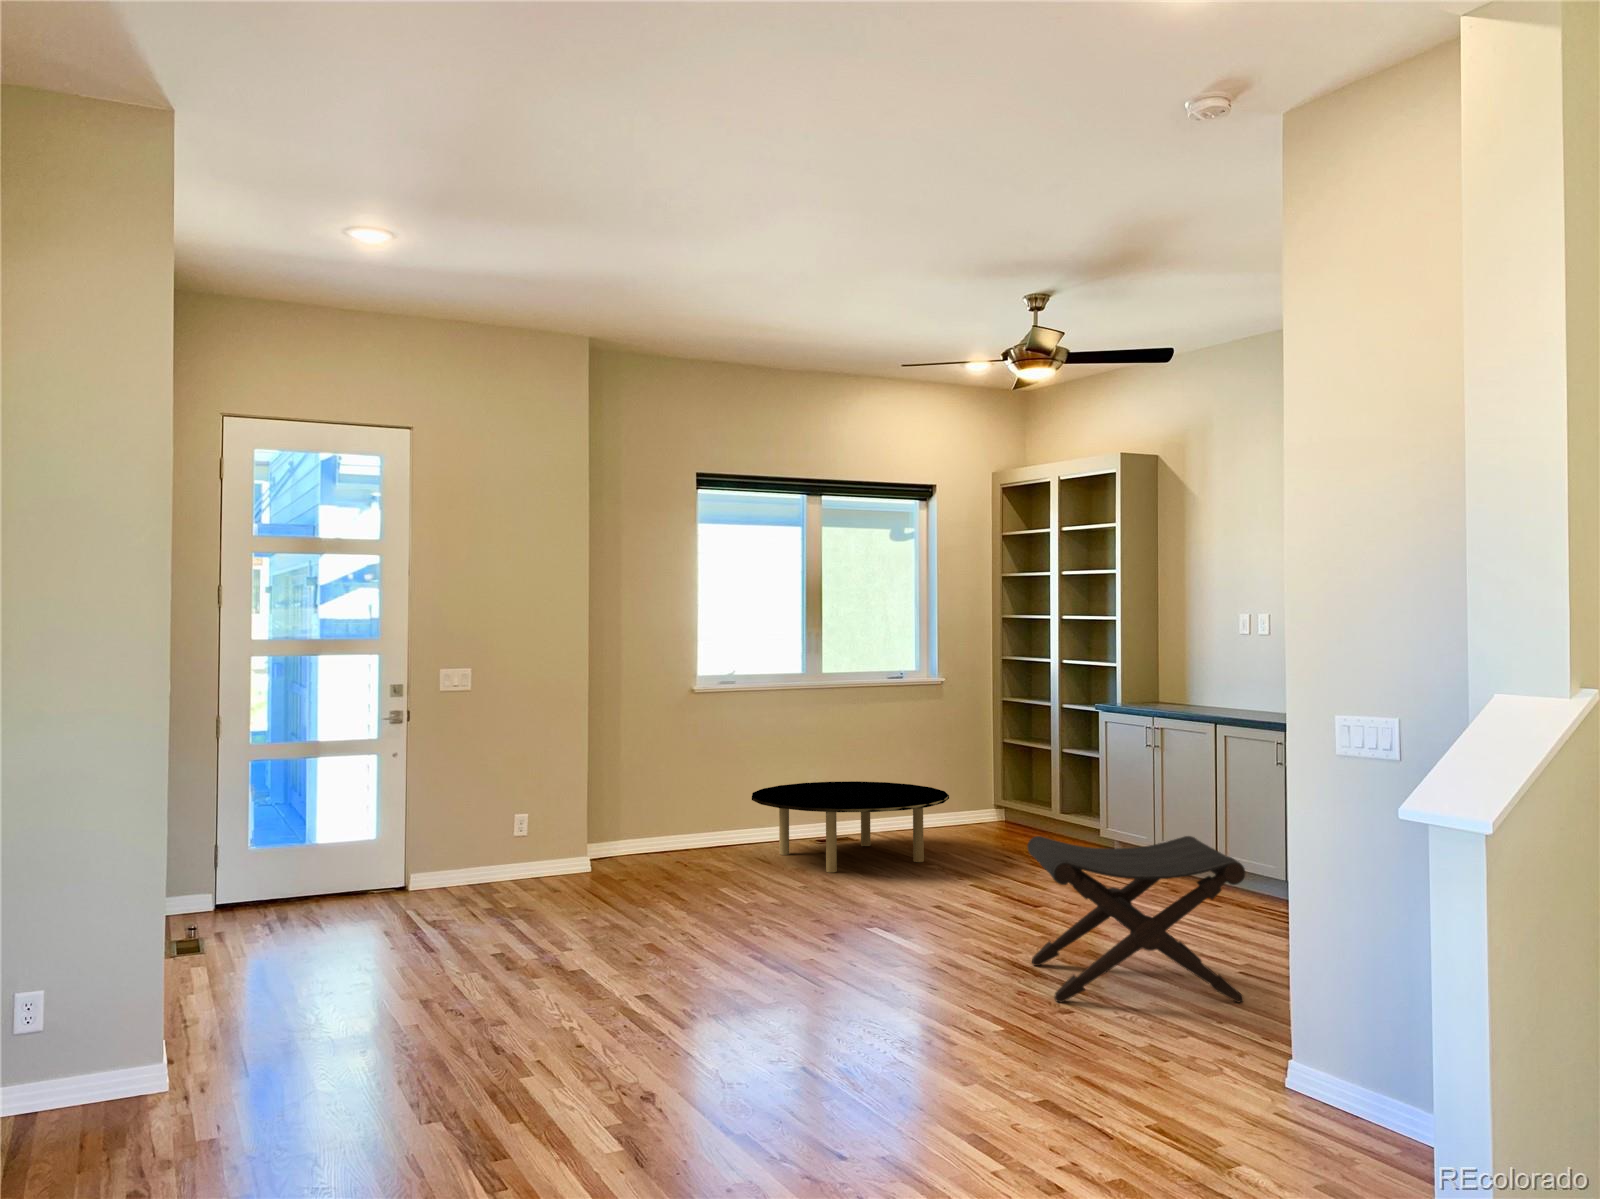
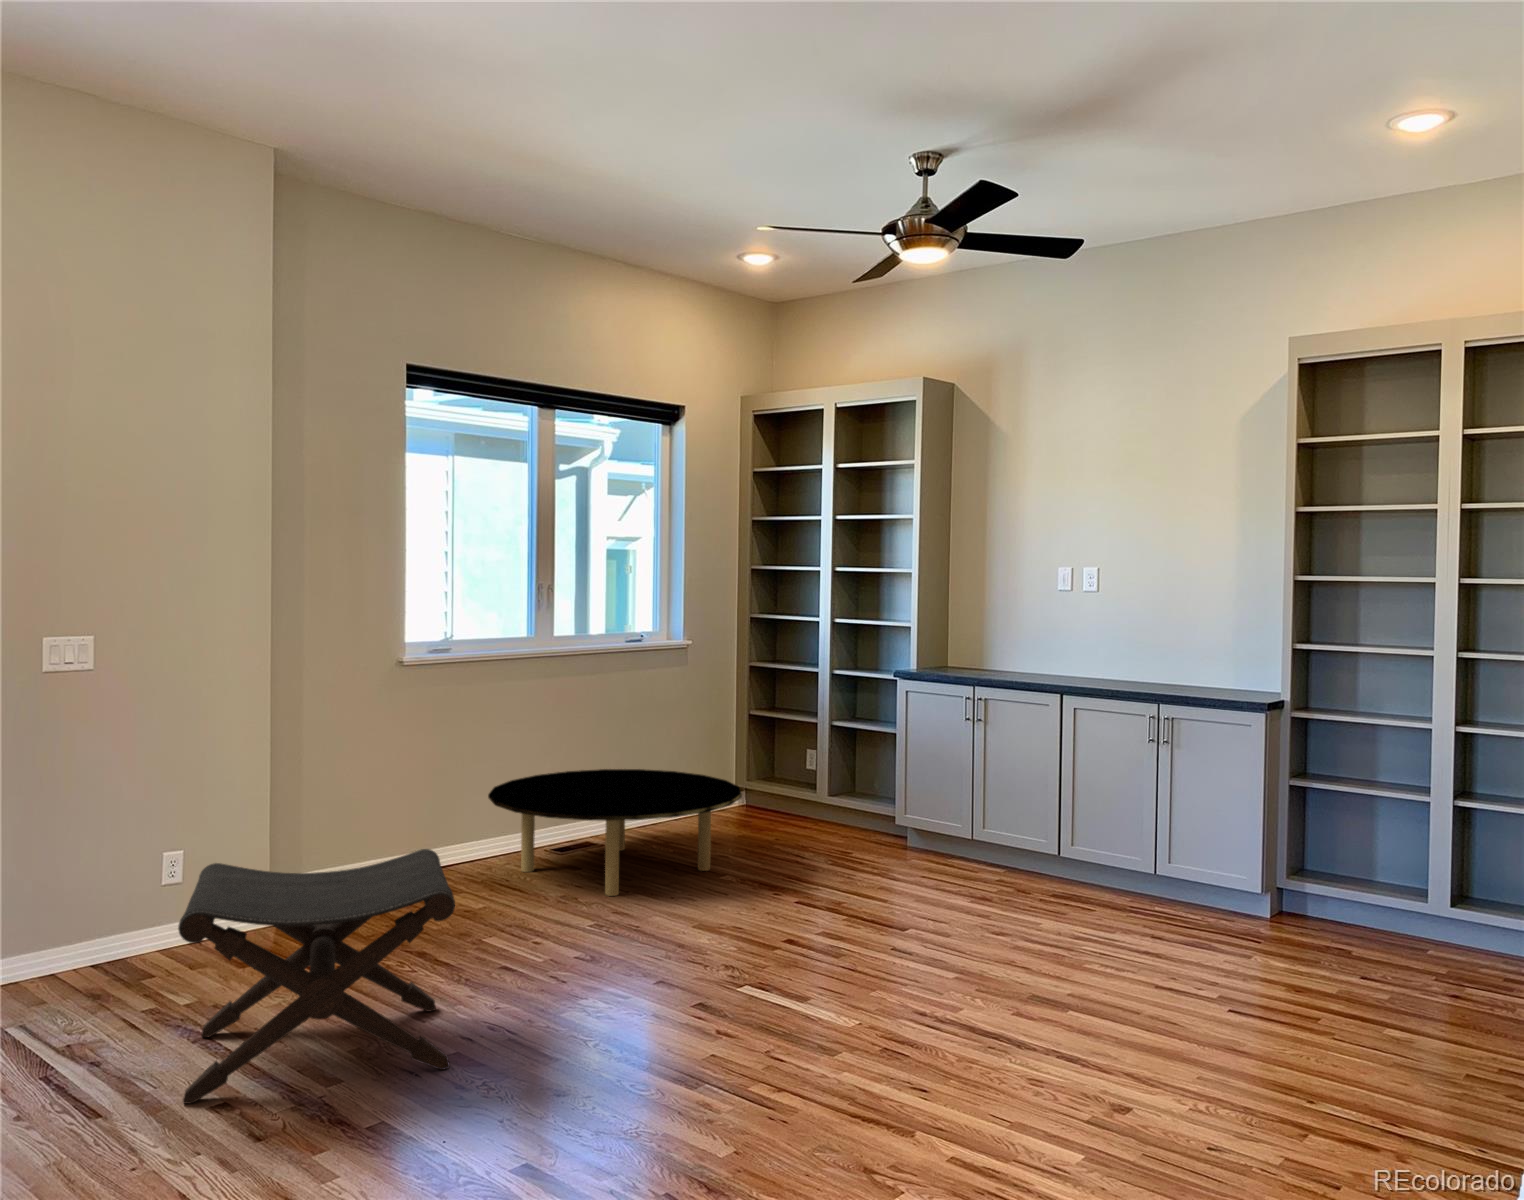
footstool: present [1027,836,1245,1002] -> present [178,849,455,1104]

